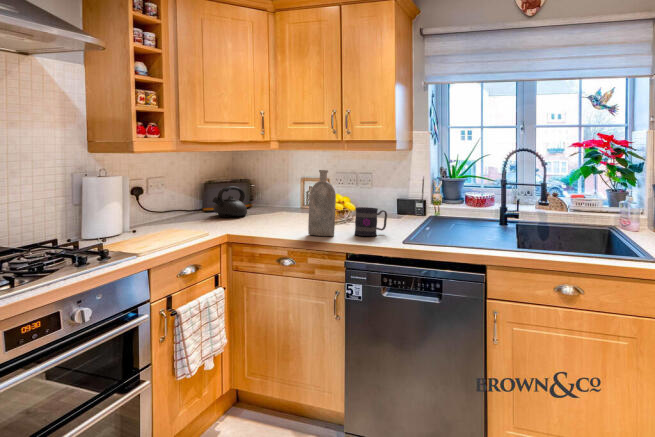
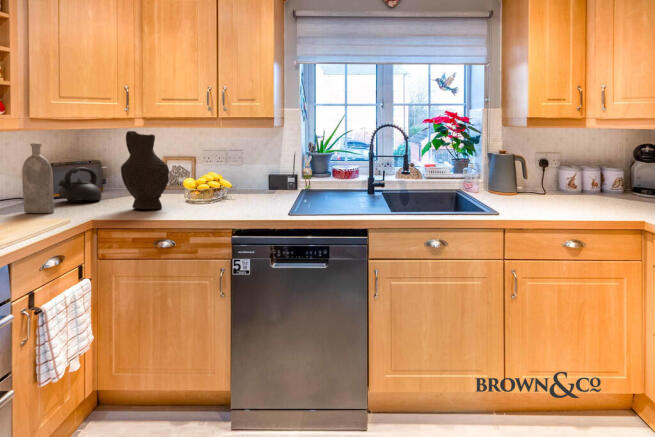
decorative vase: none [258,156,299,228] -> present [121,131,169,209]
bottle: present [308,170,336,236] -> present [22,143,54,213]
mug: present [355,207,387,236] -> none [235,182,267,211]

